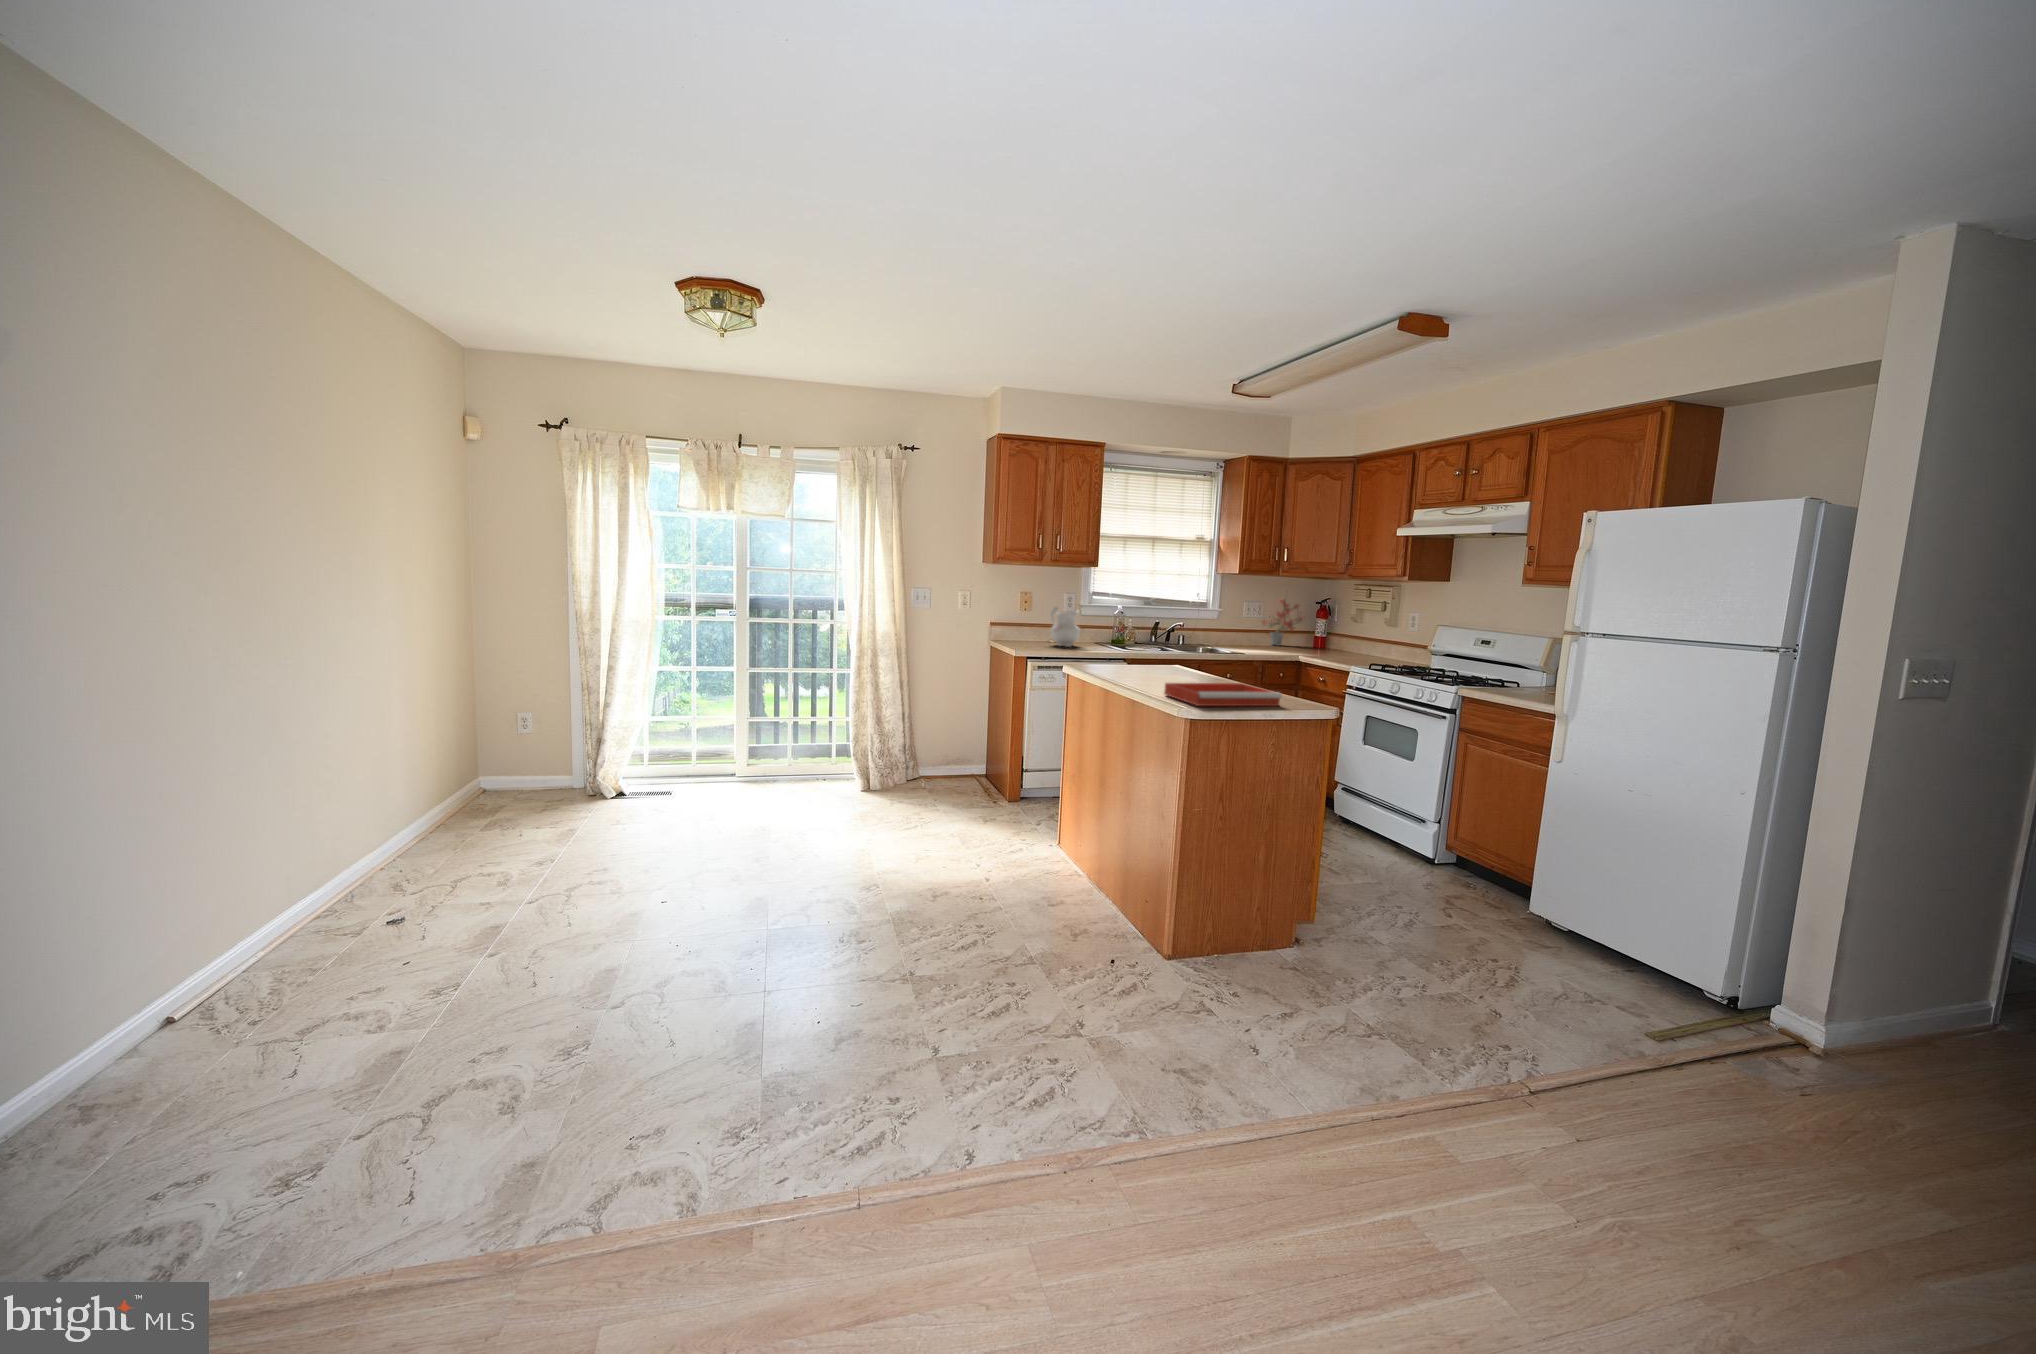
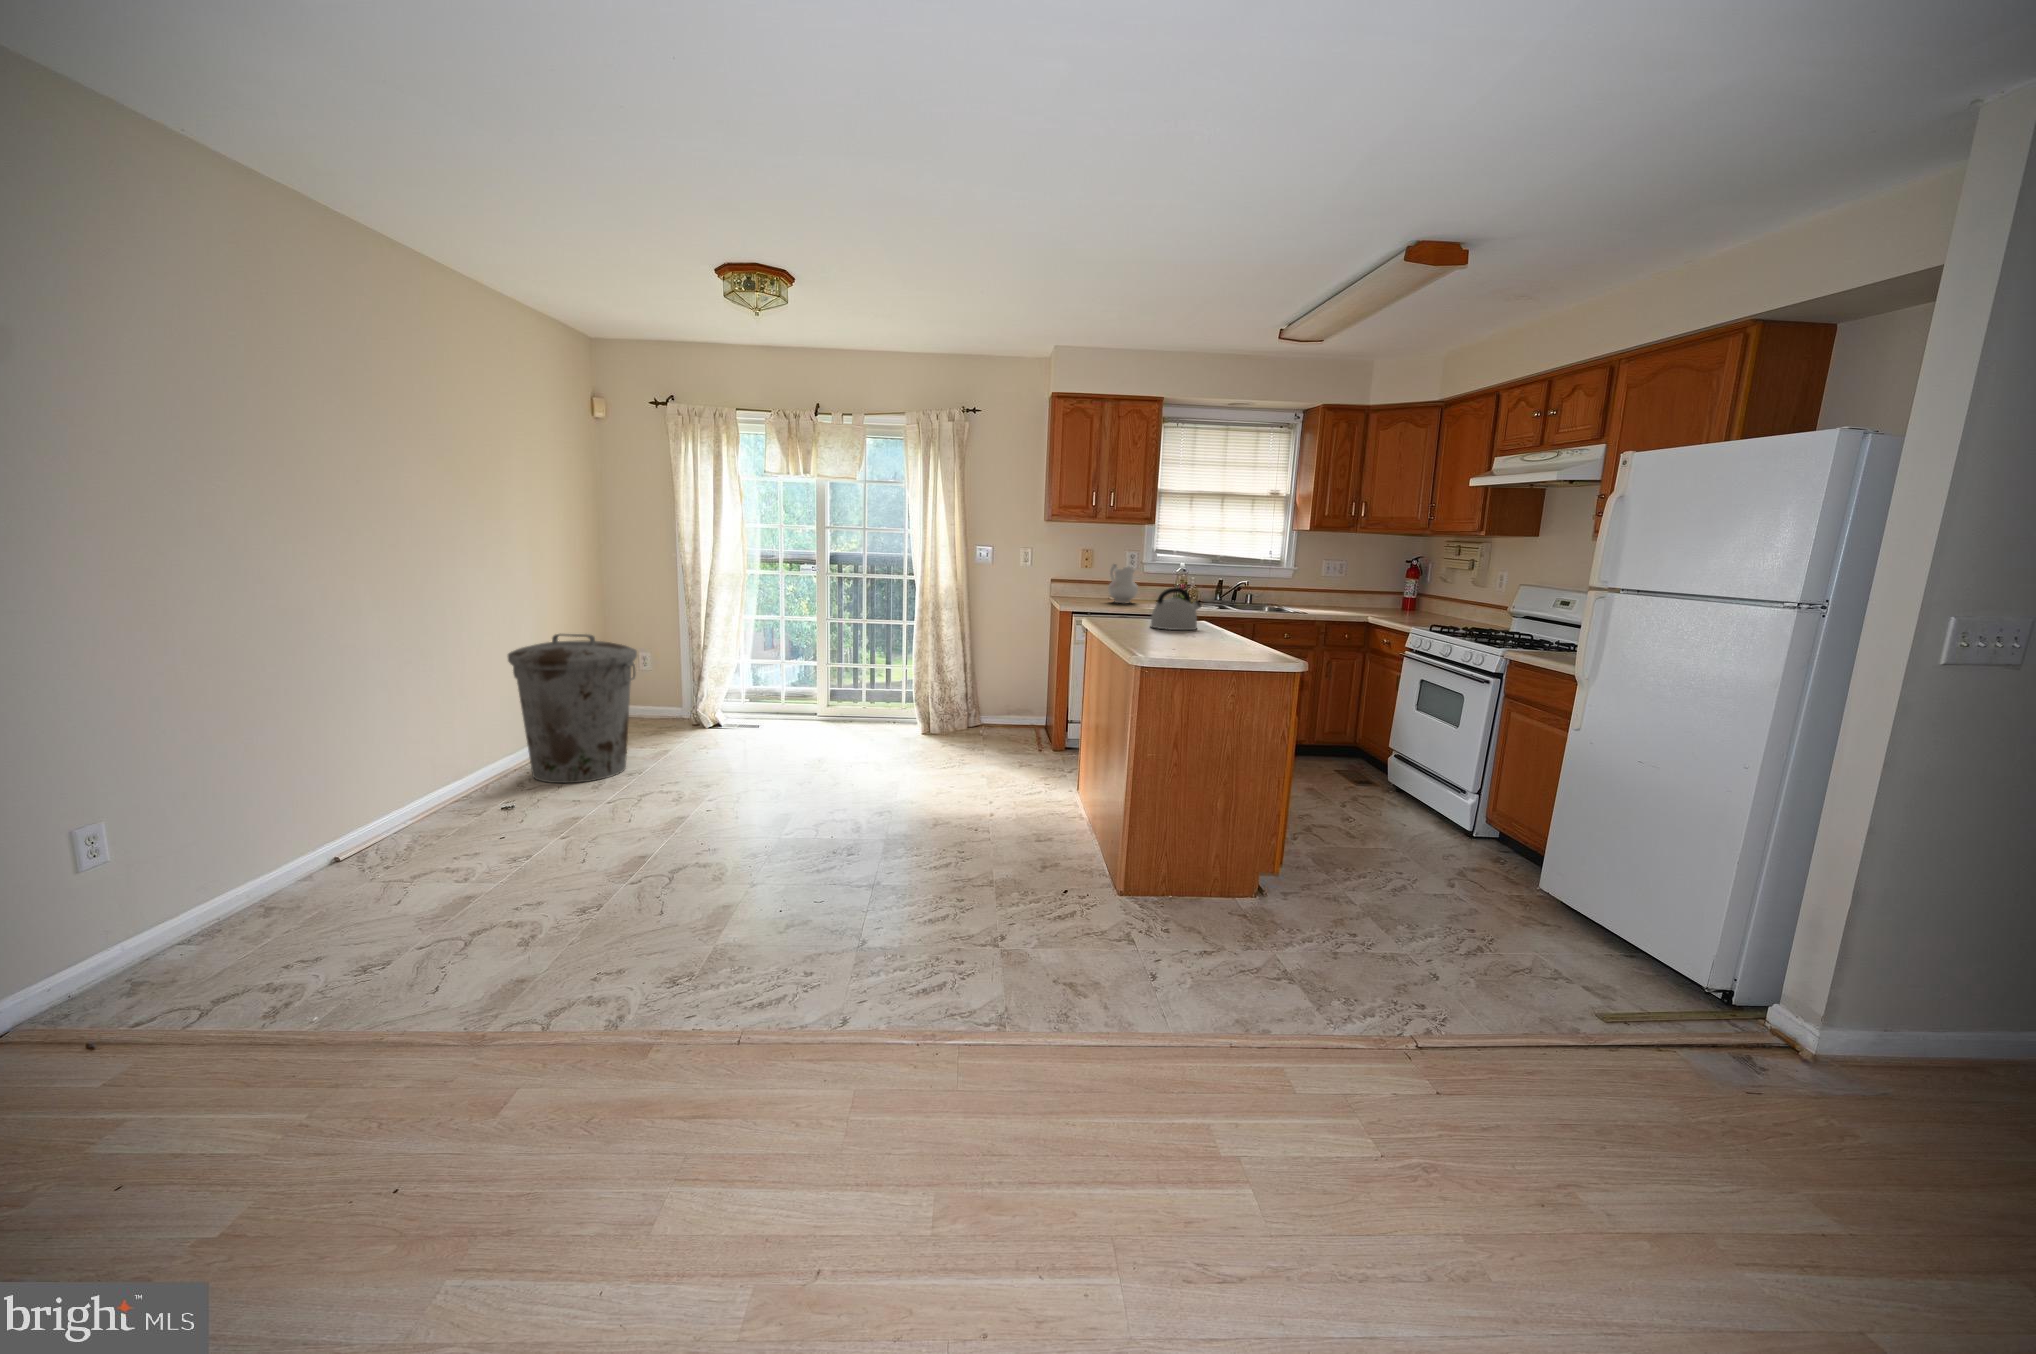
potted plant: present [1262,599,1305,645] -> none [1335,546,1393,606]
kettle: none [1135,633,1185,676] -> present [1150,588,1201,630]
tray: present [1164,683,1282,706] -> none [1140,633,1246,658]
trash can: none [382,696,549,879] -> present [508,634,637,783]

